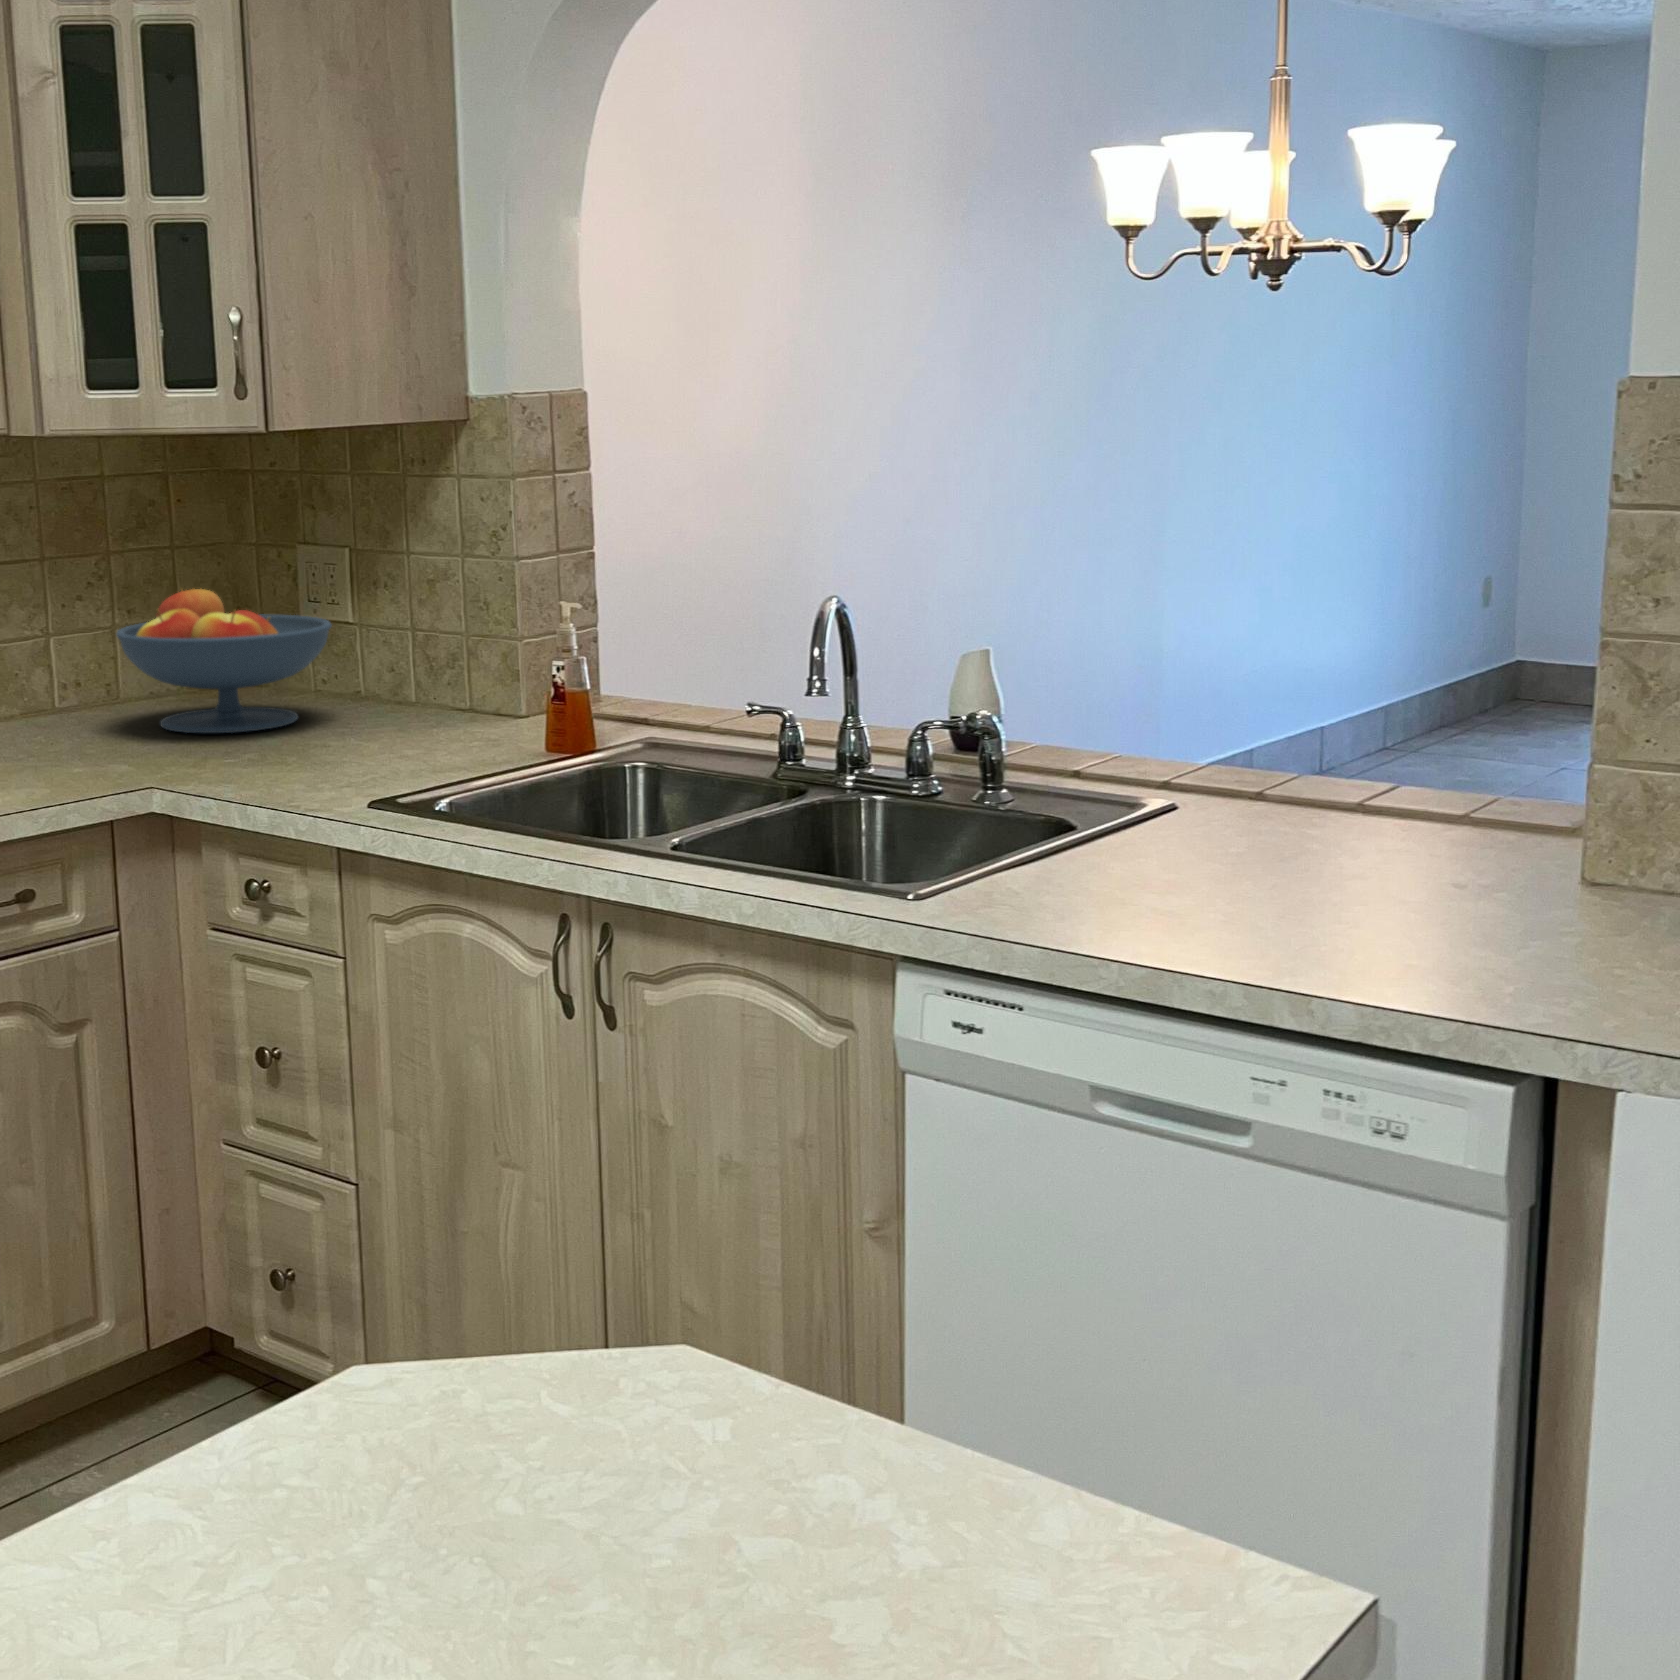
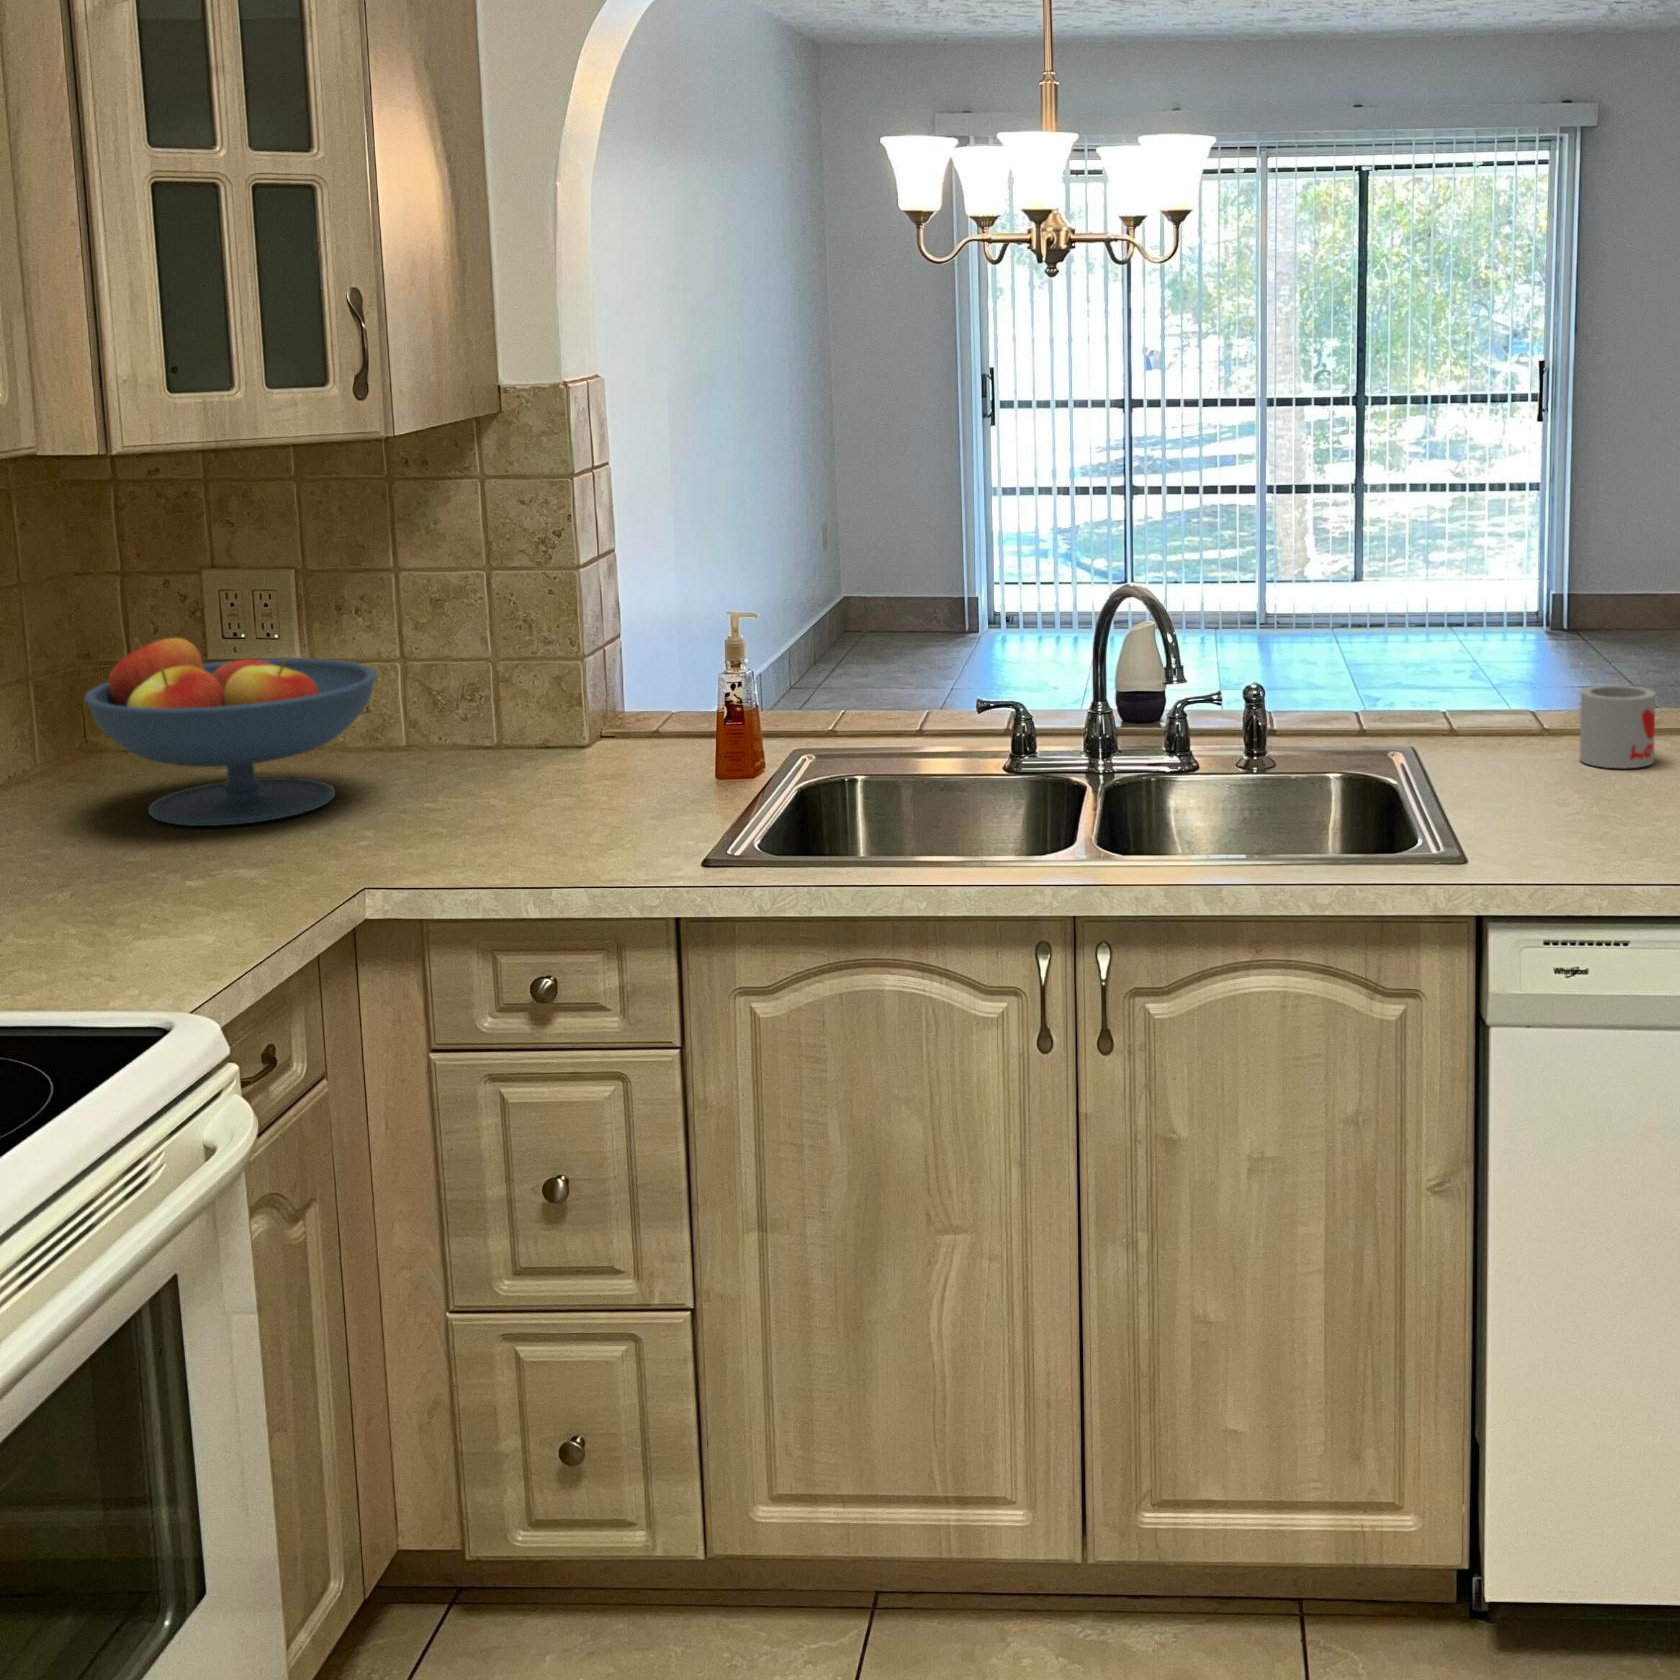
mug: none [1306,758,1414,854] -> present [1580,685,1655,768]

